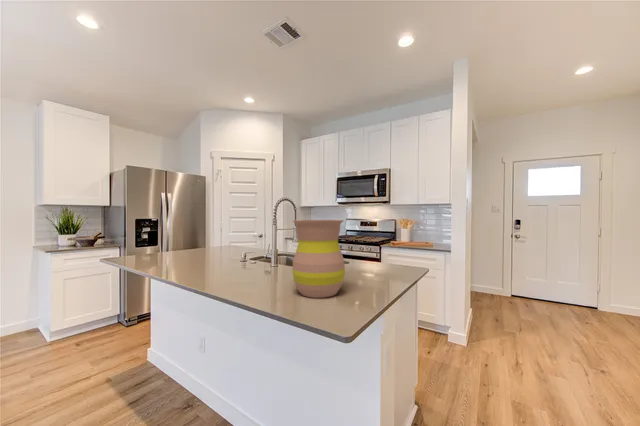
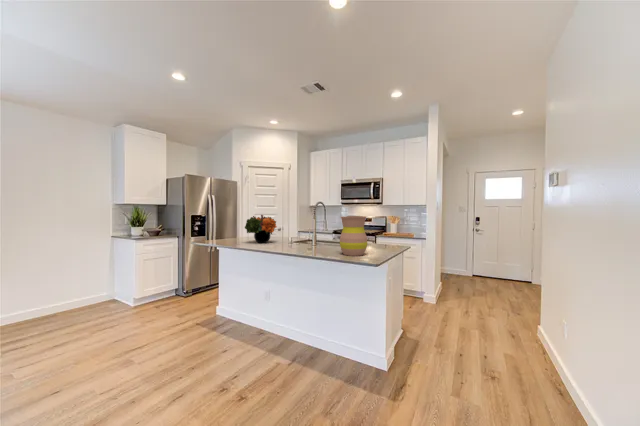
flower arrangement: none [173,218,227,260] -> present [245,215,277,243]

